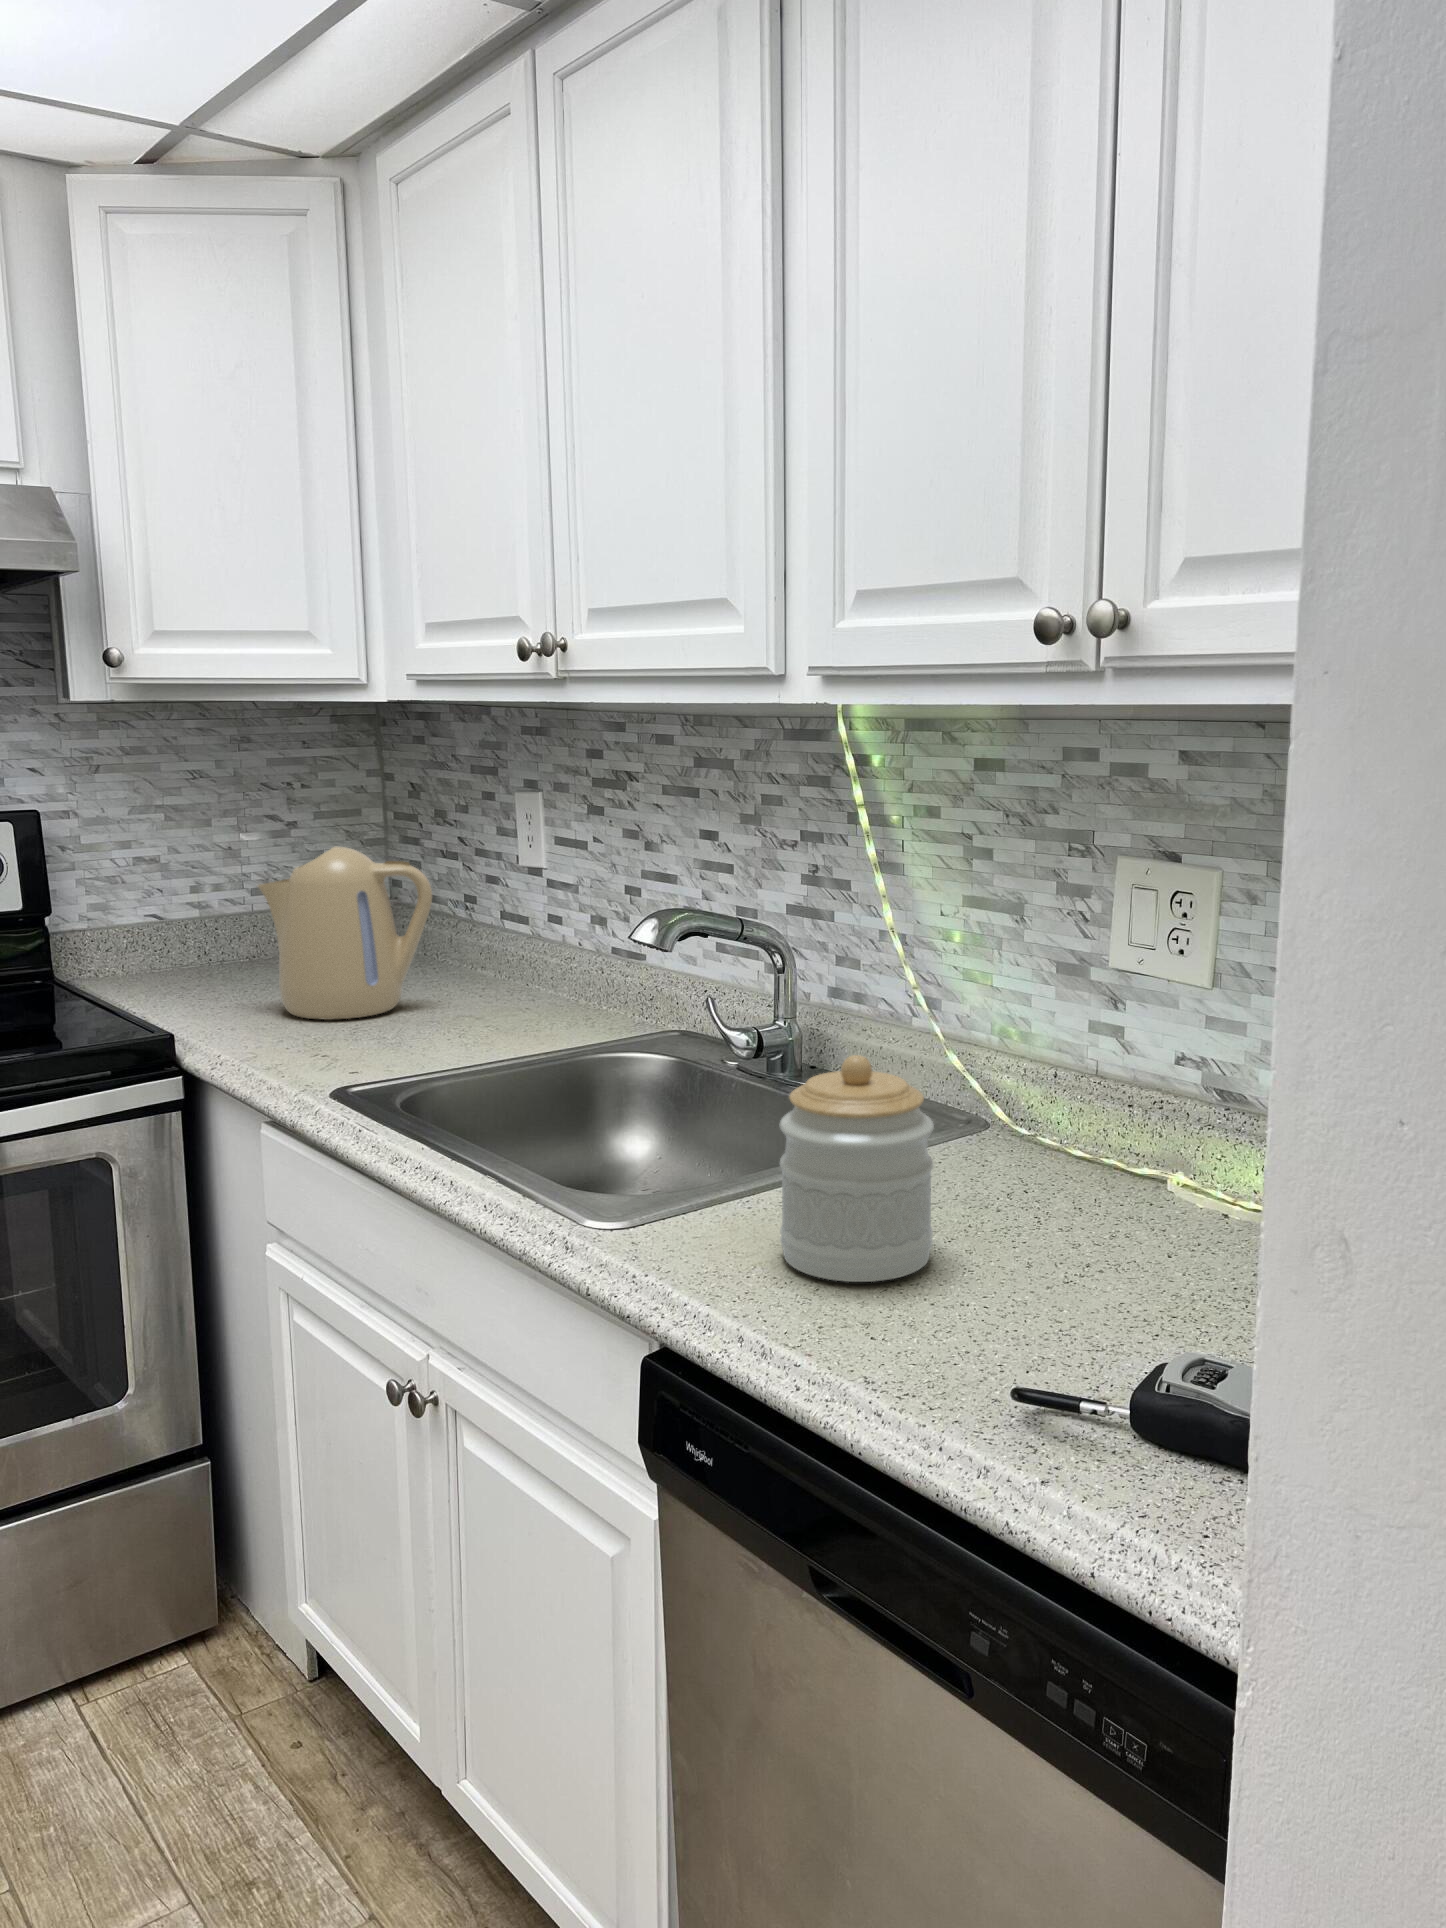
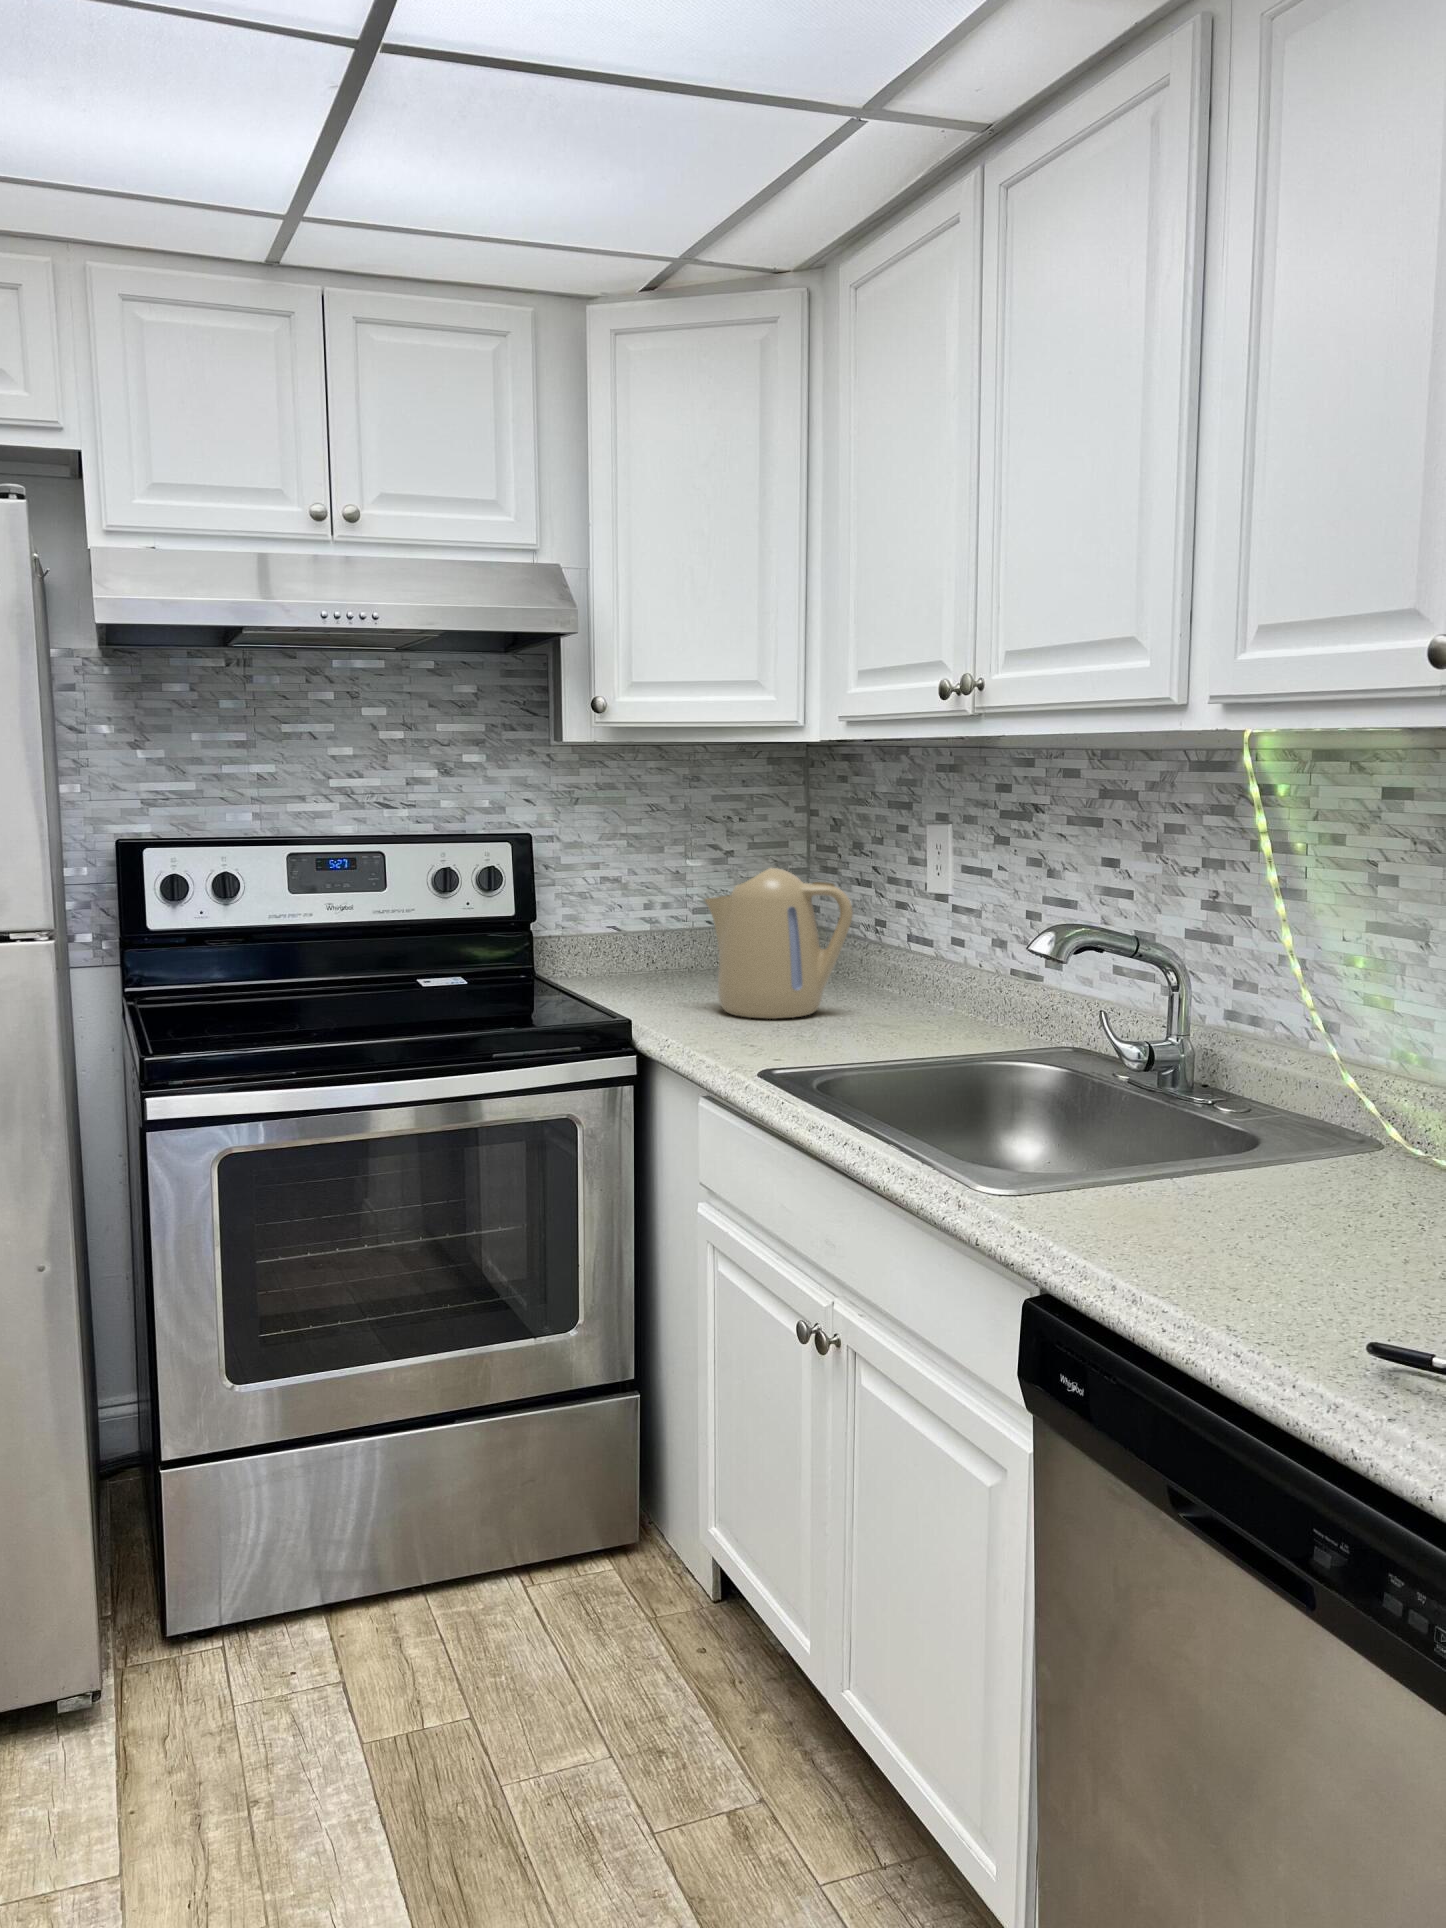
jar: present [780,1055,934,1282] -> none [1158,1045,1311,1253]

